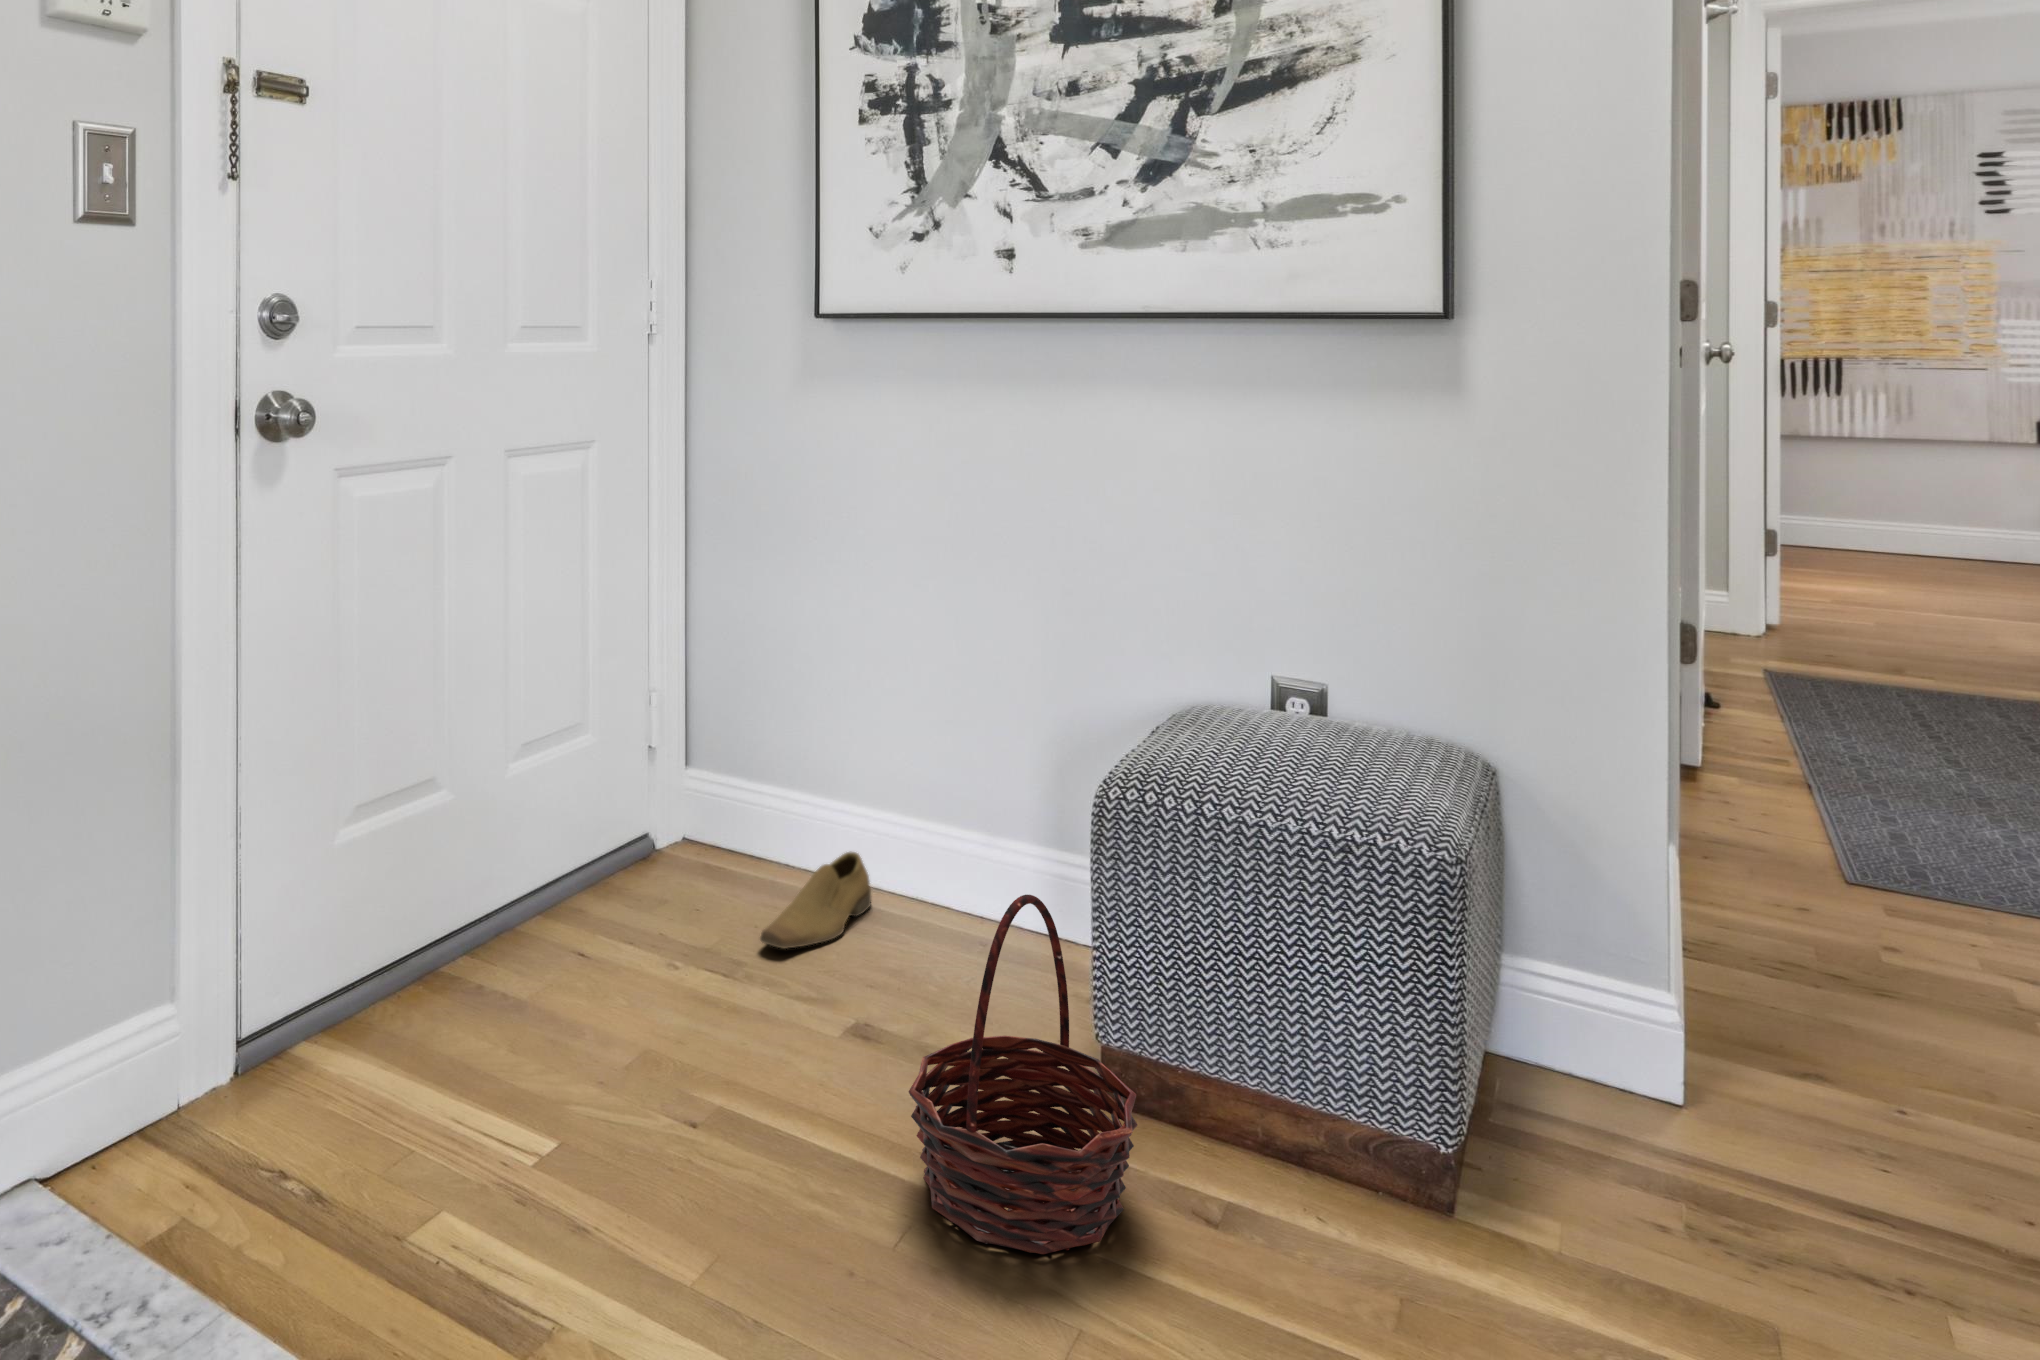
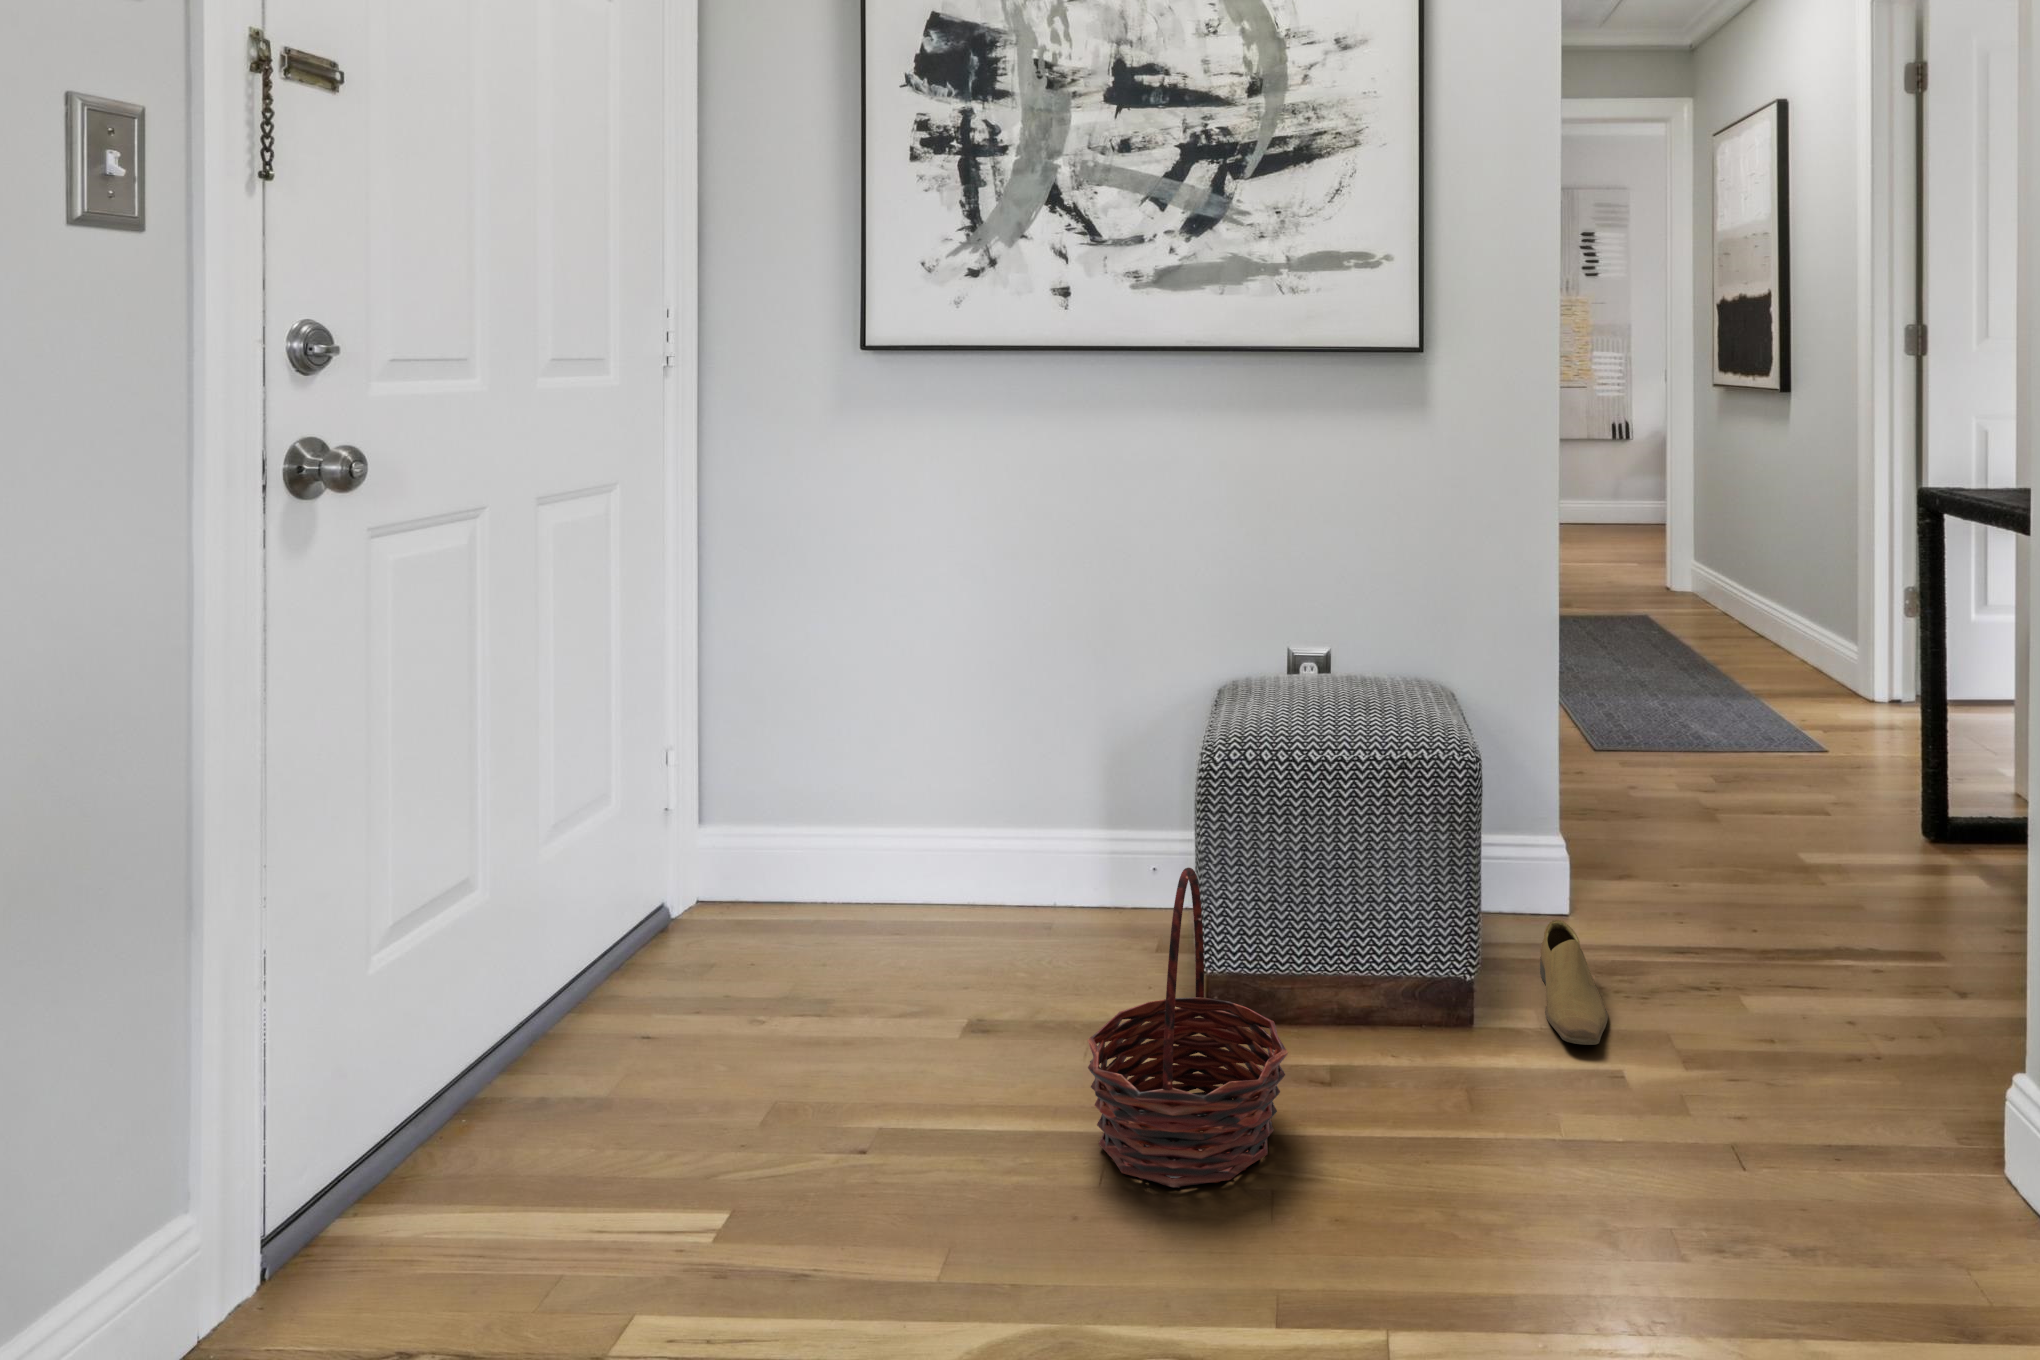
shoe: present [760,852,871,948] -> present [1540,920,1608,1045]

